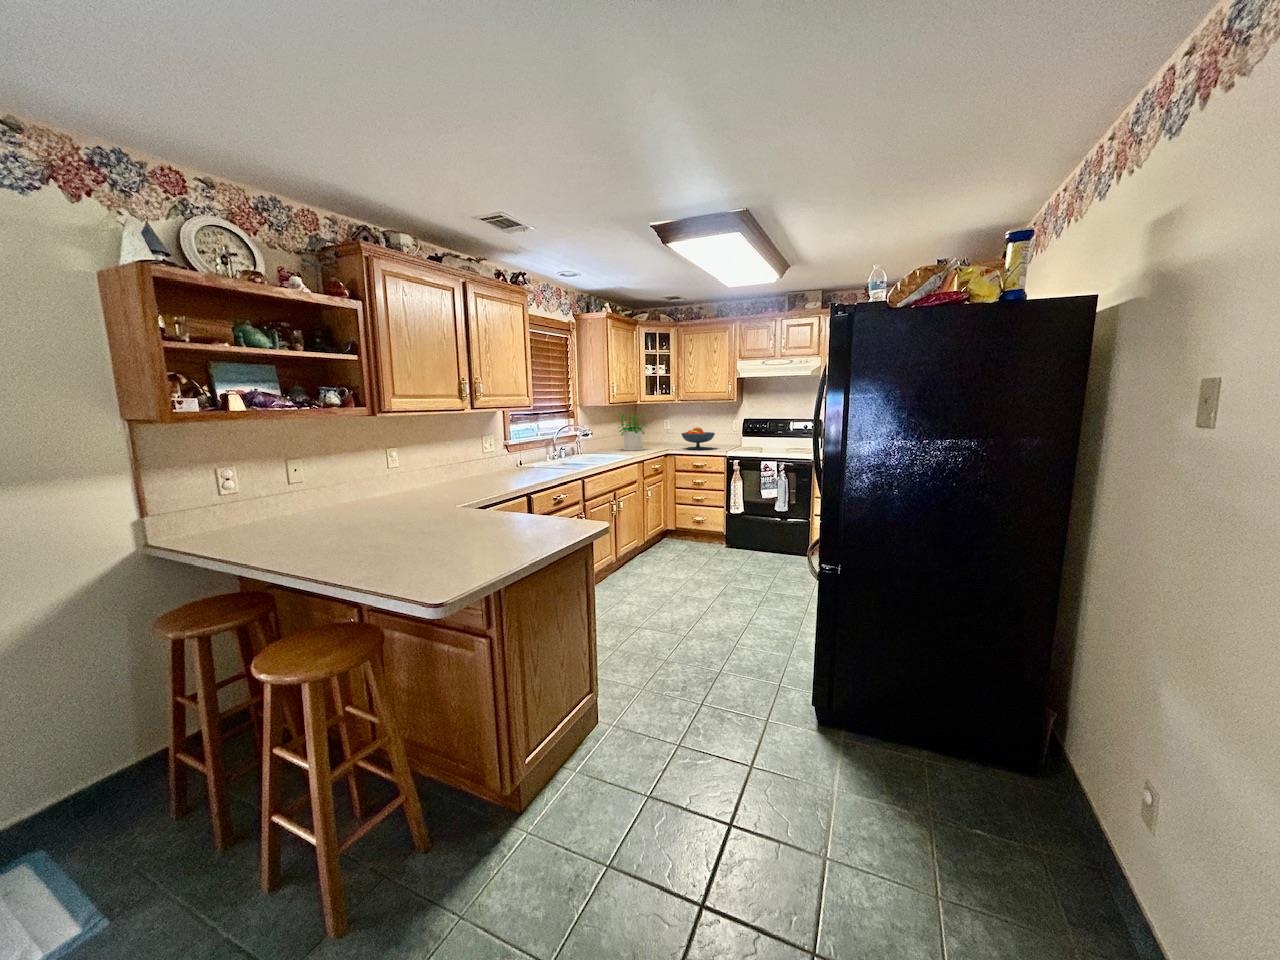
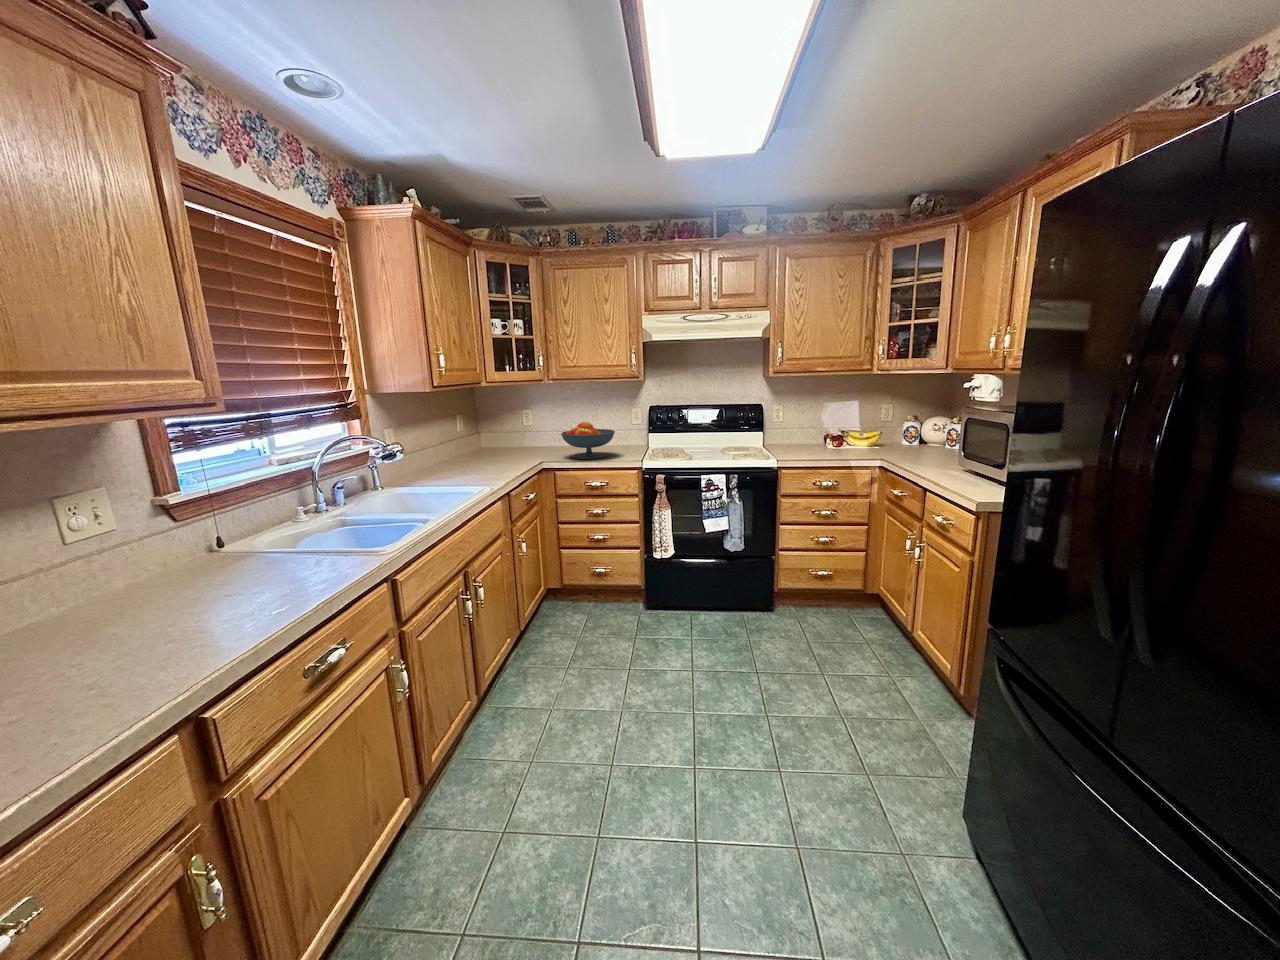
potted plant: present [618,413,647,451] -> none [448,403,503,469]

